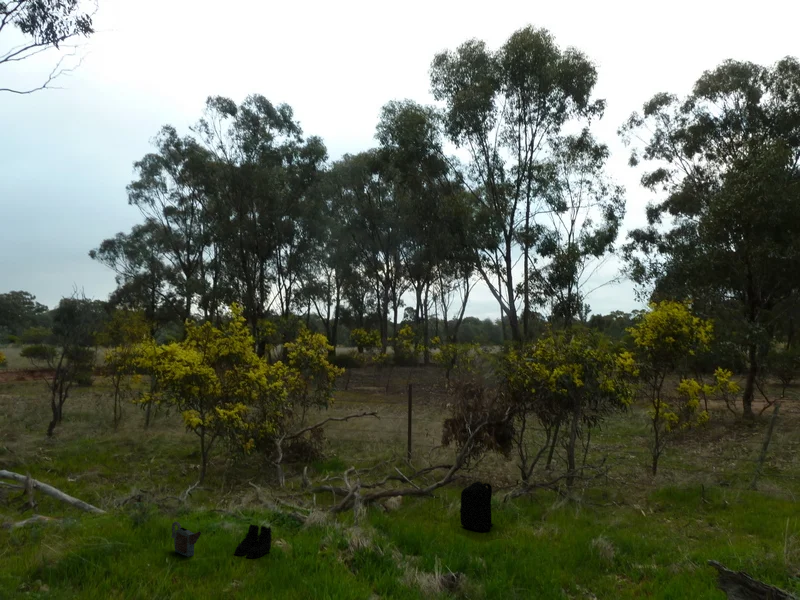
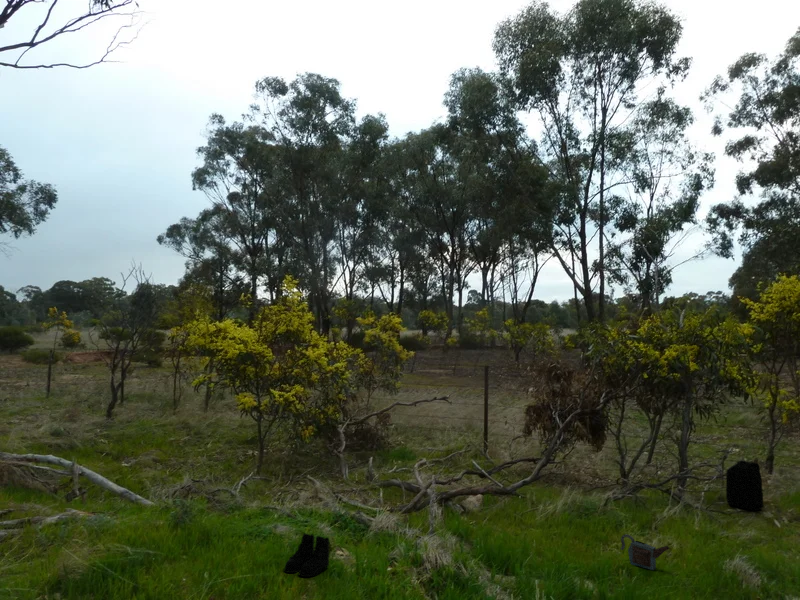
backpack: present [460,481,493,531] -> present [726,460,764,511]
watering can: present [171,522,201,557] -> present [621,534,669,570]

